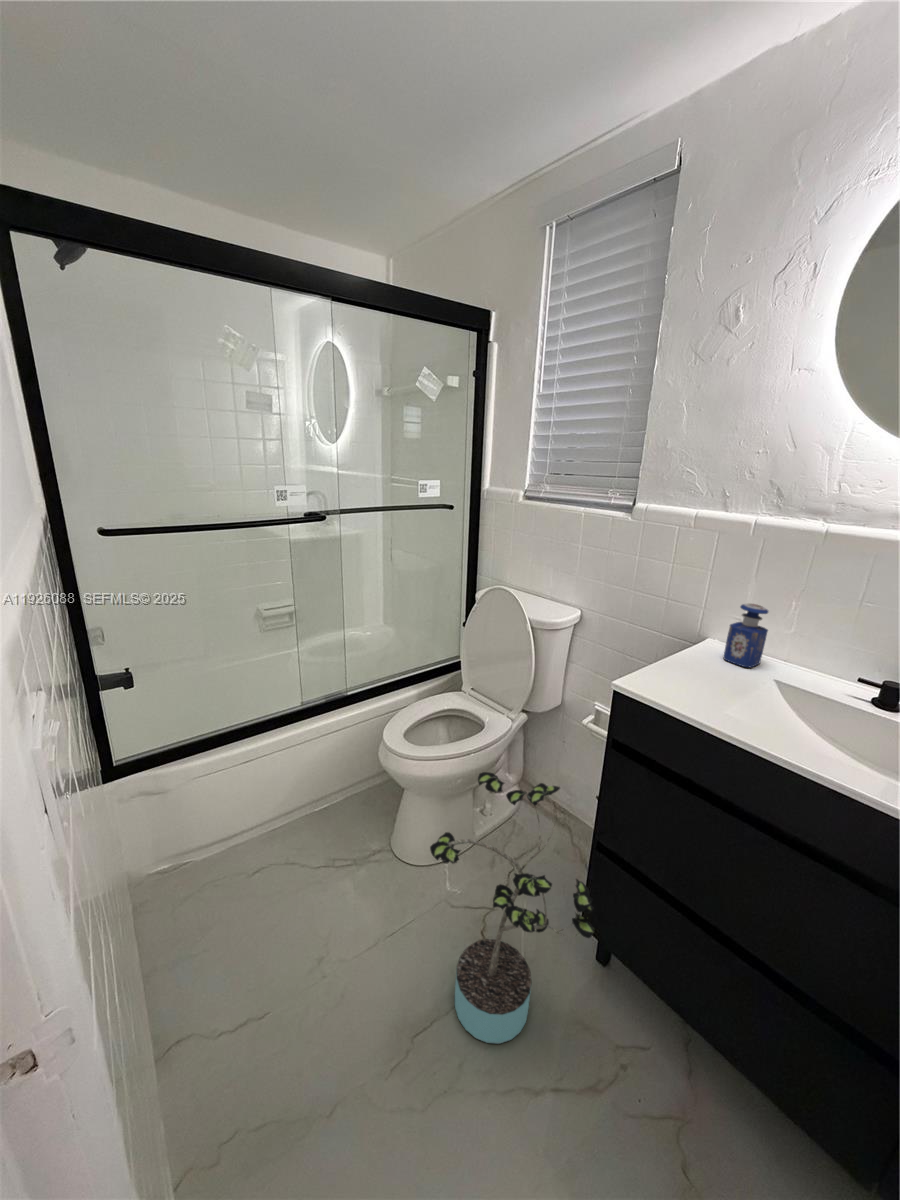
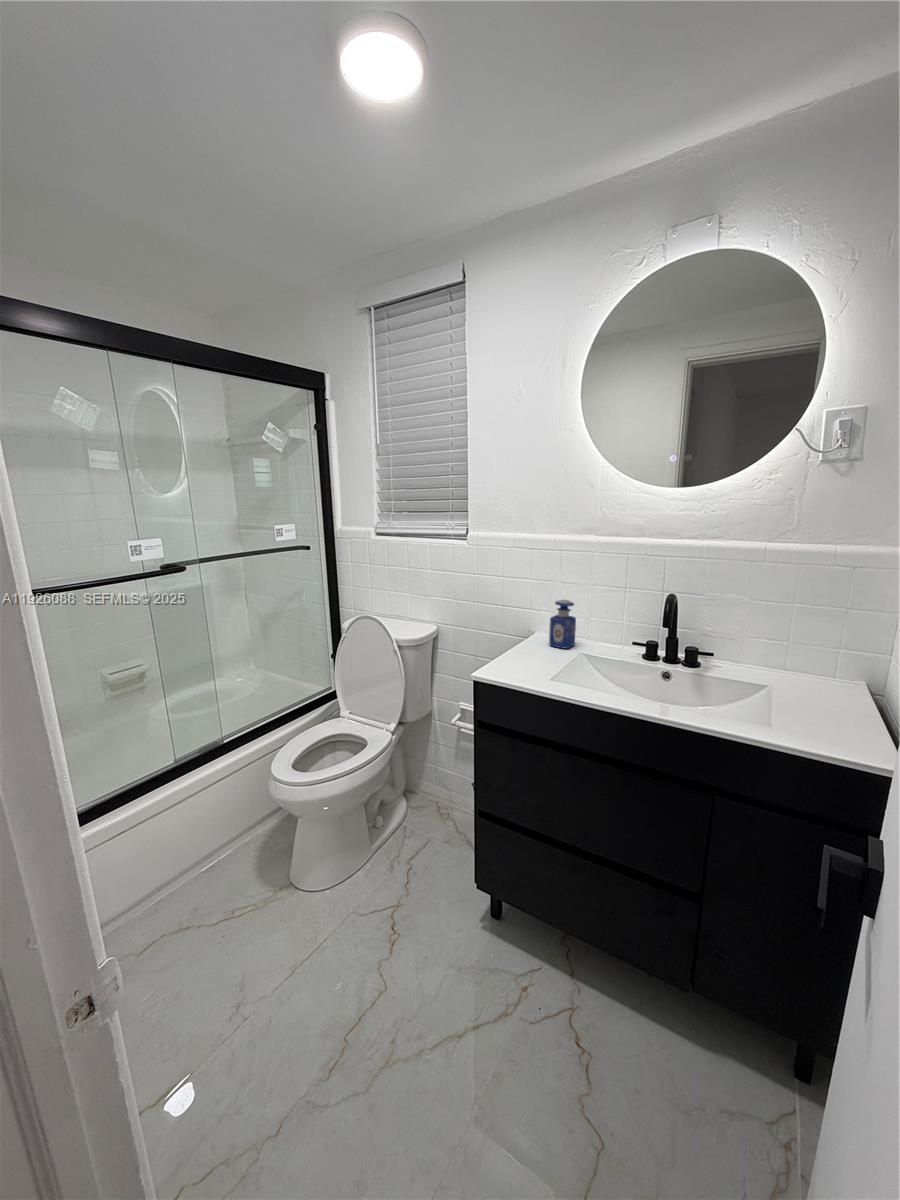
potted plant: present [430,772,594,1043] -> none [338,772,484,1015]

